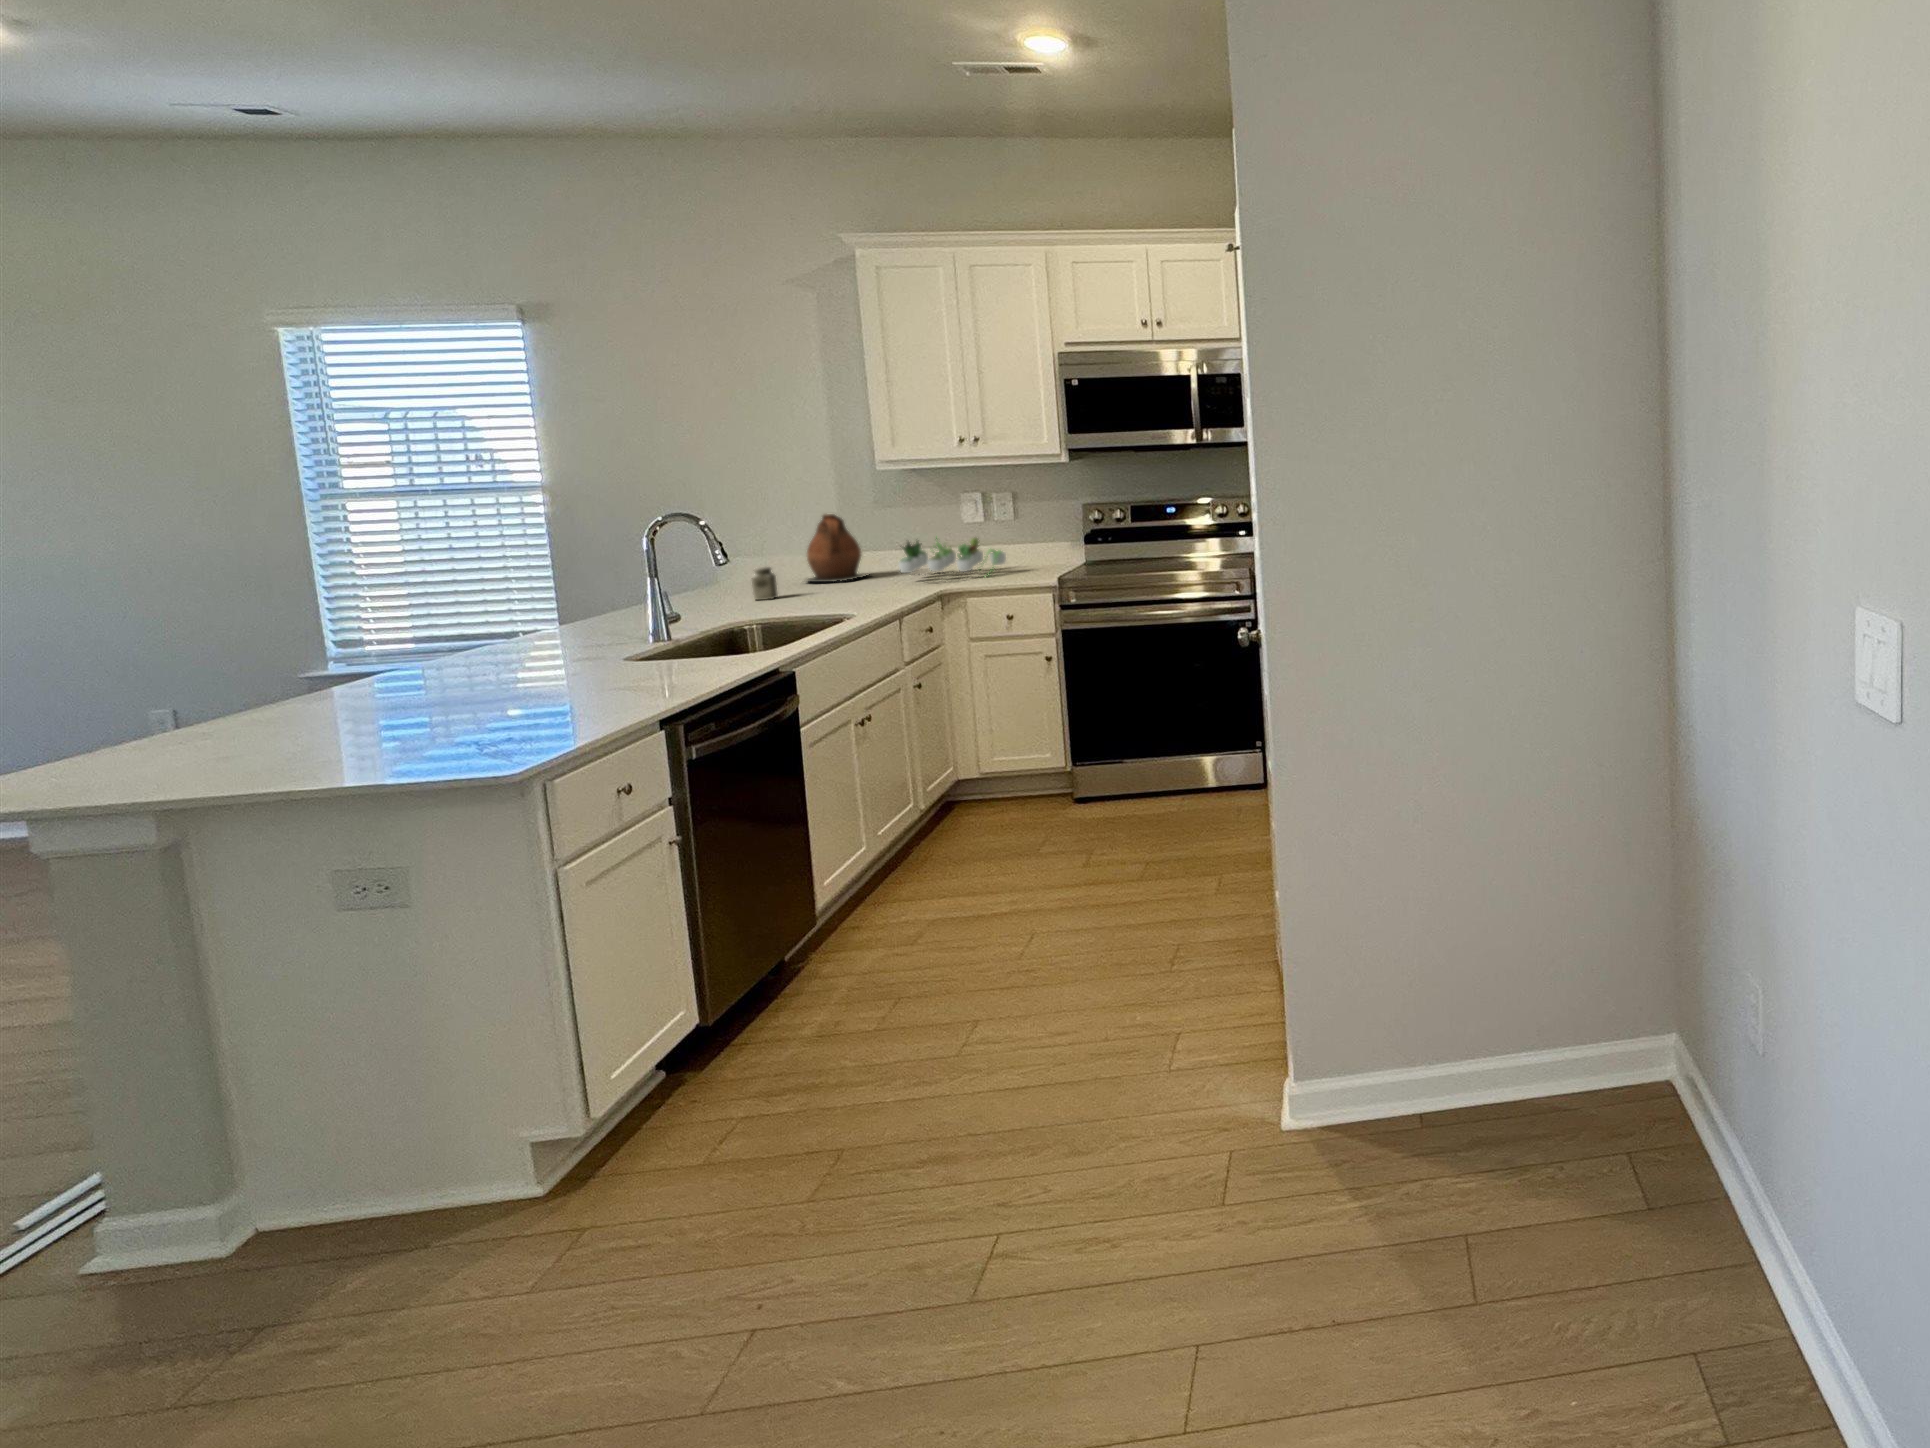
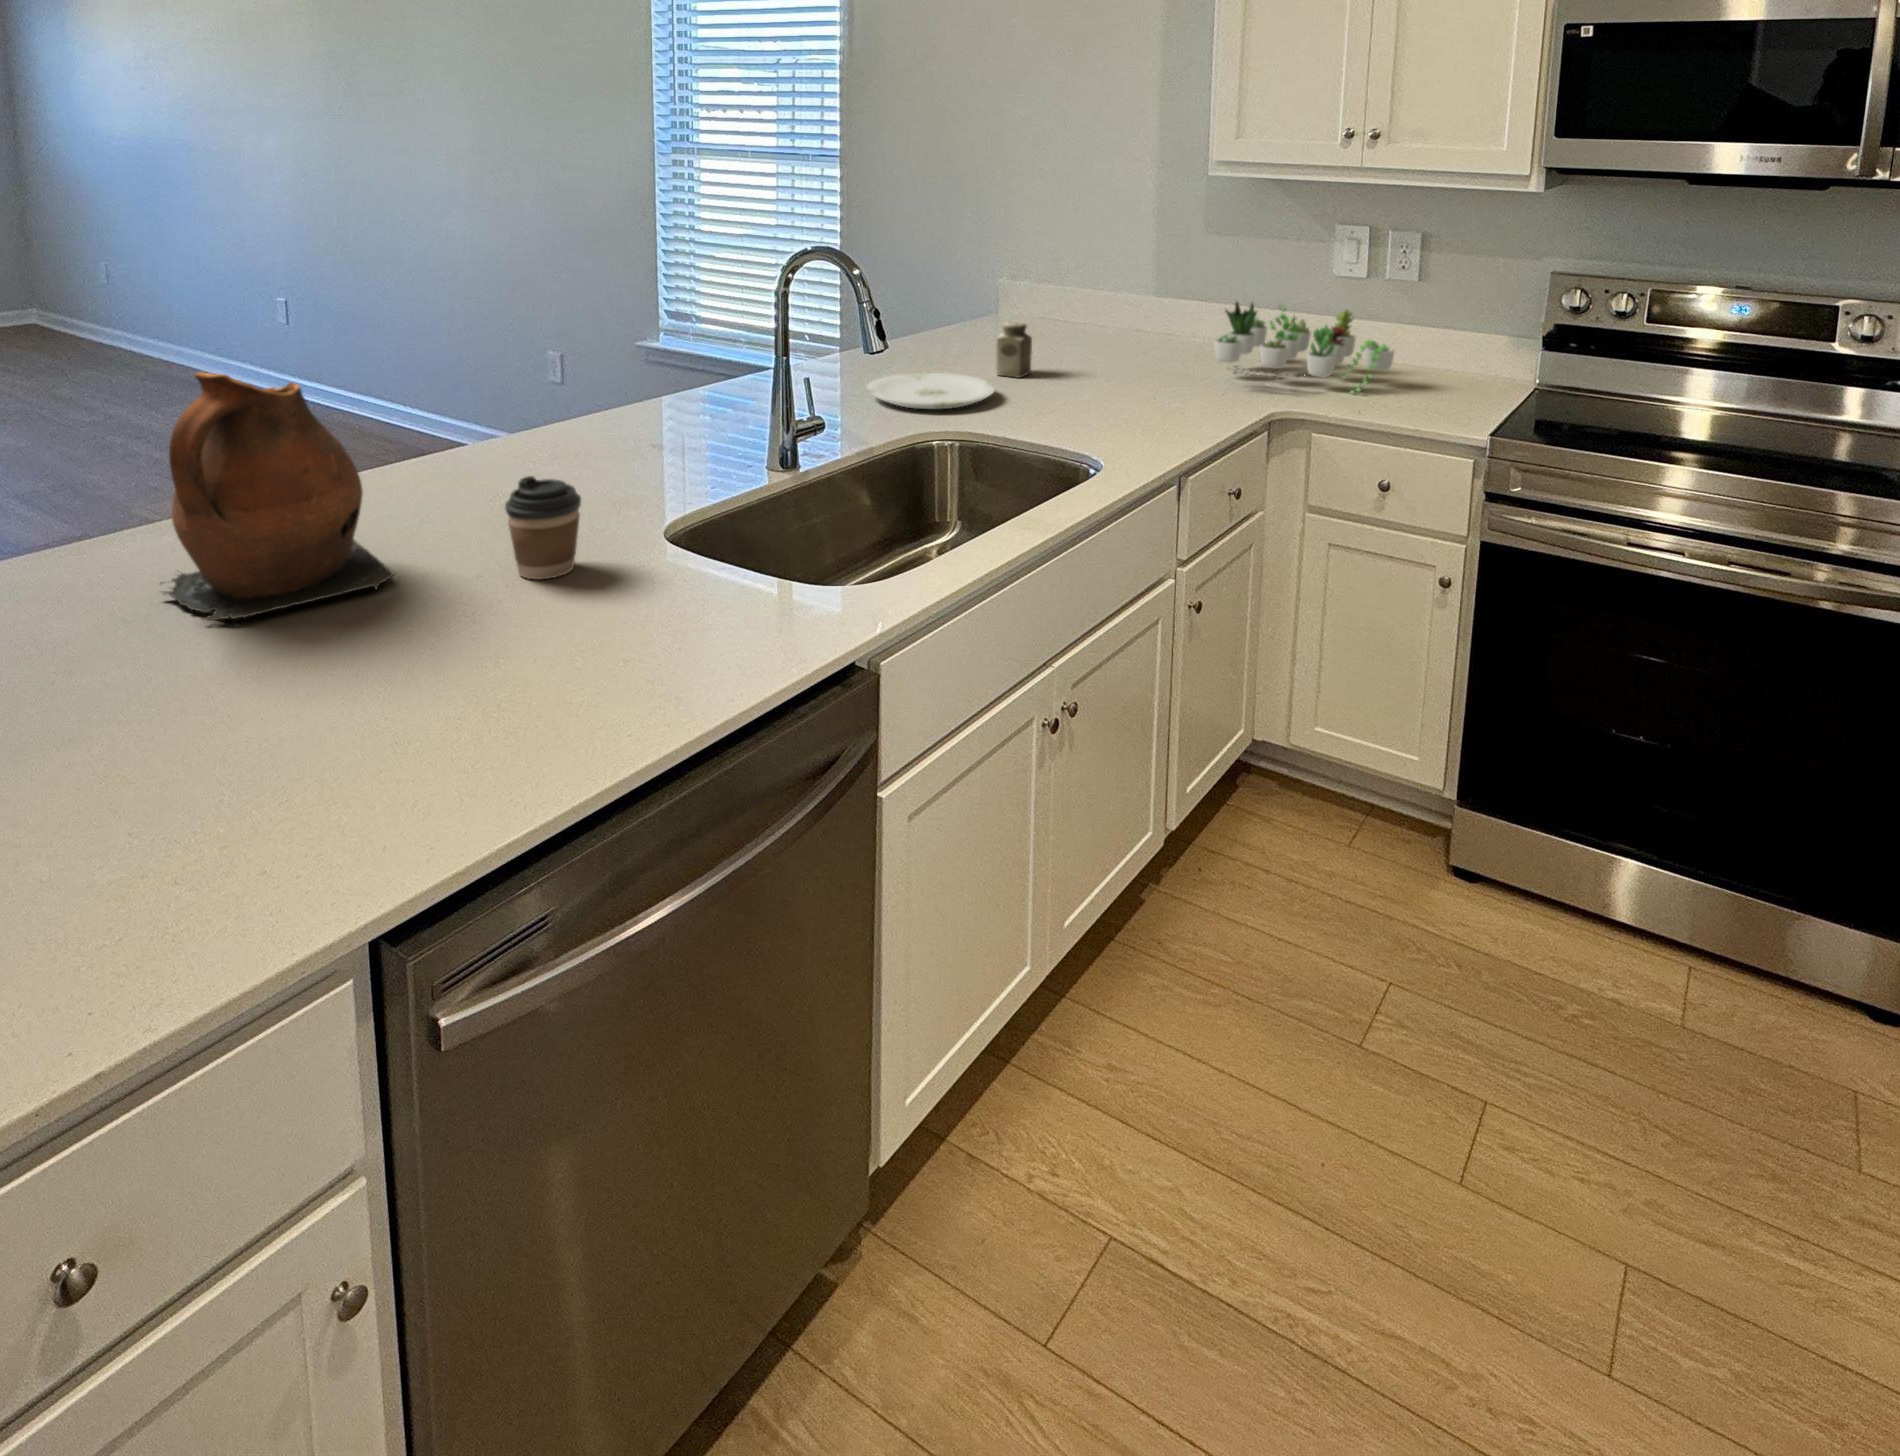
ceramic pitcher: present [807,514,866,582] -> present [163,372,393,620]
plate: none [673,600,766,617] -> present [867,373,996,409]
coffee cup: none [556,631,600,678] -> present [505,476,581,579]

